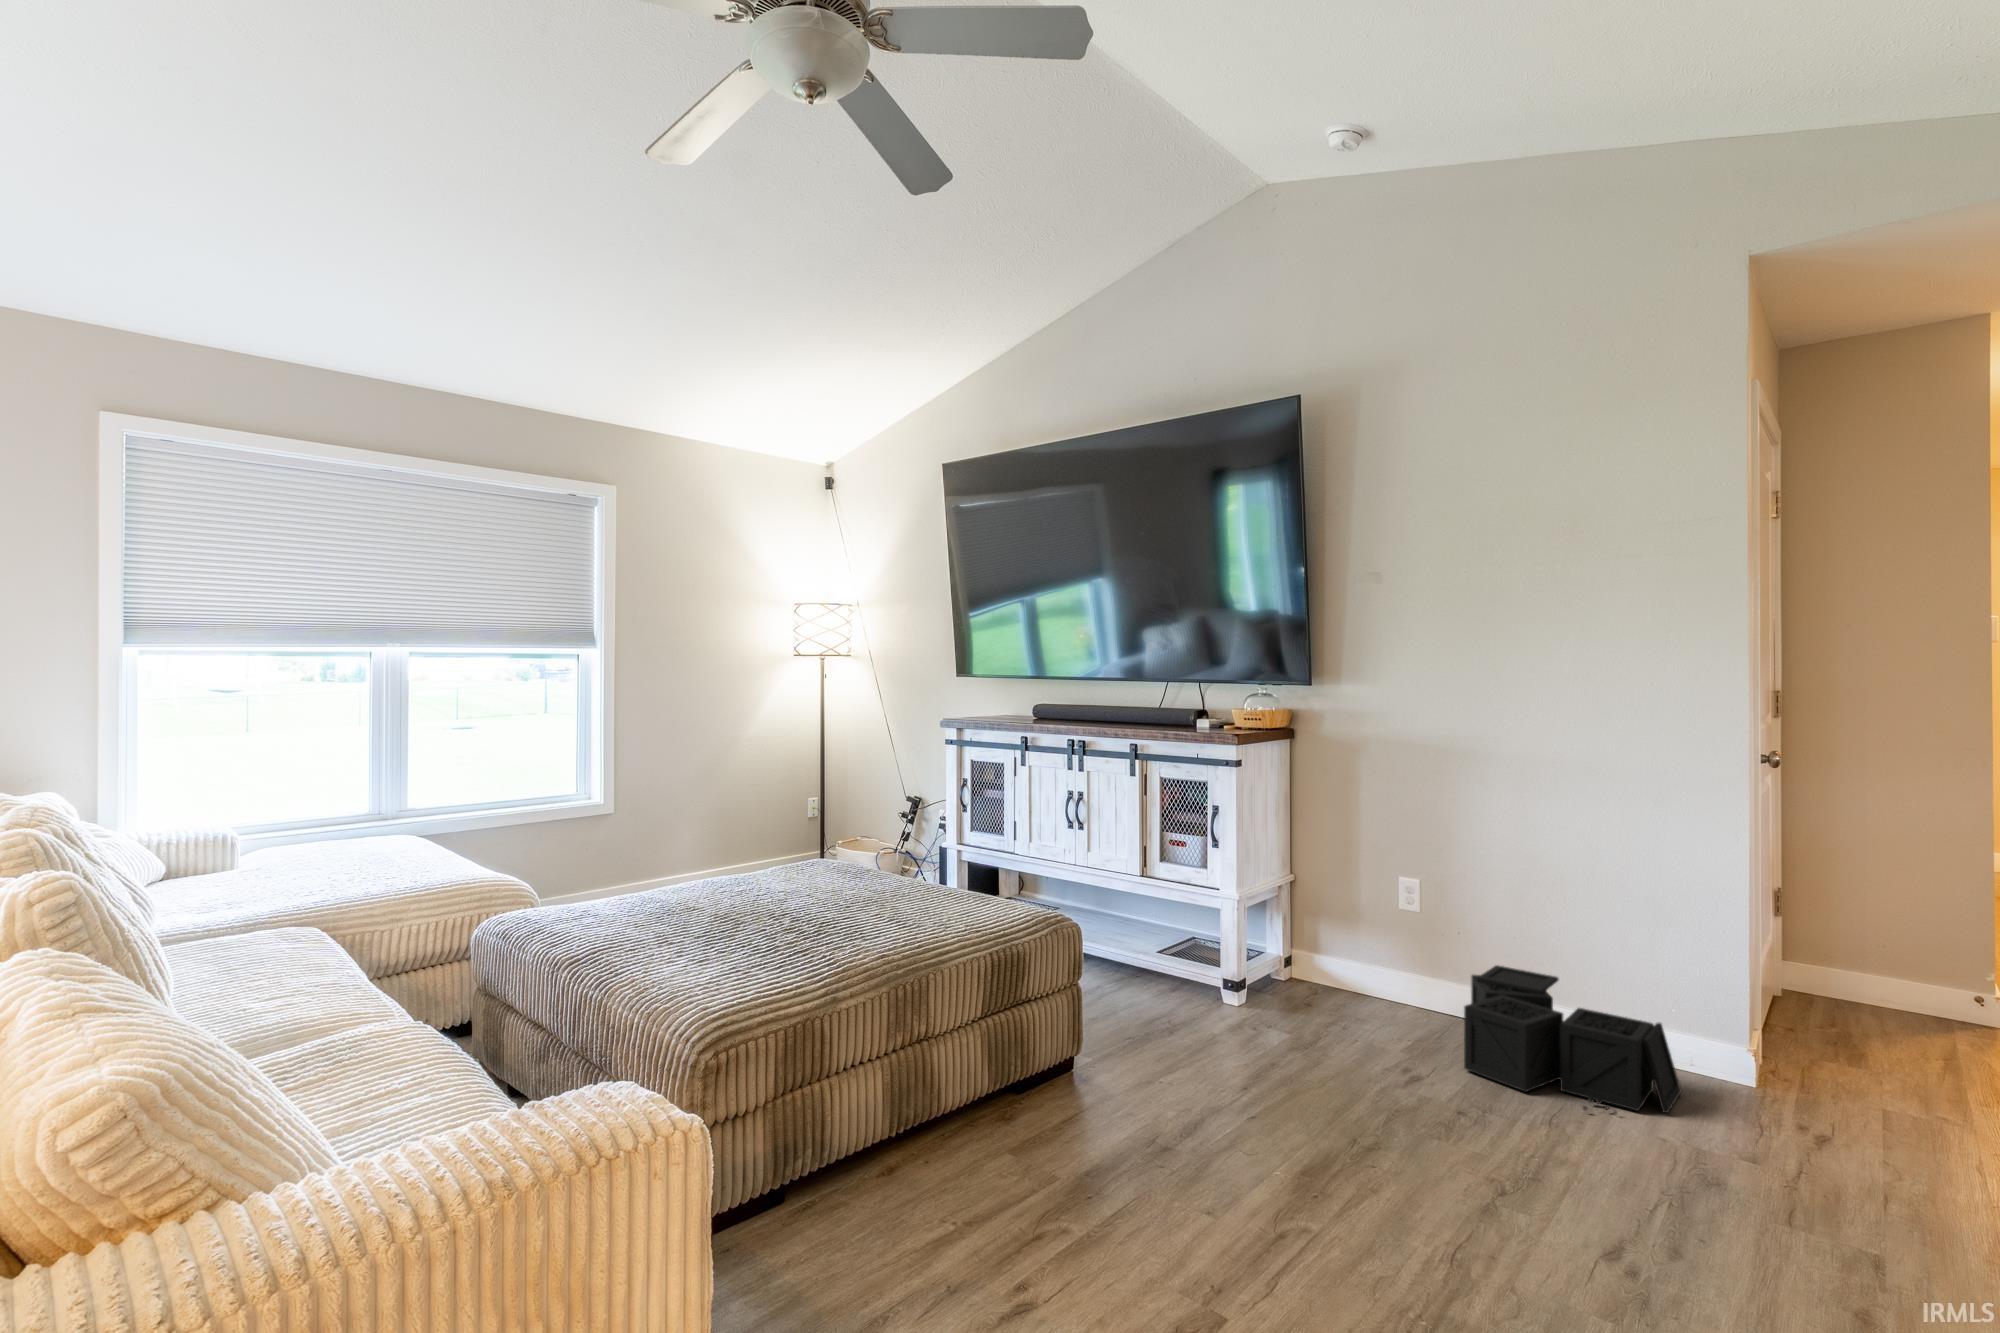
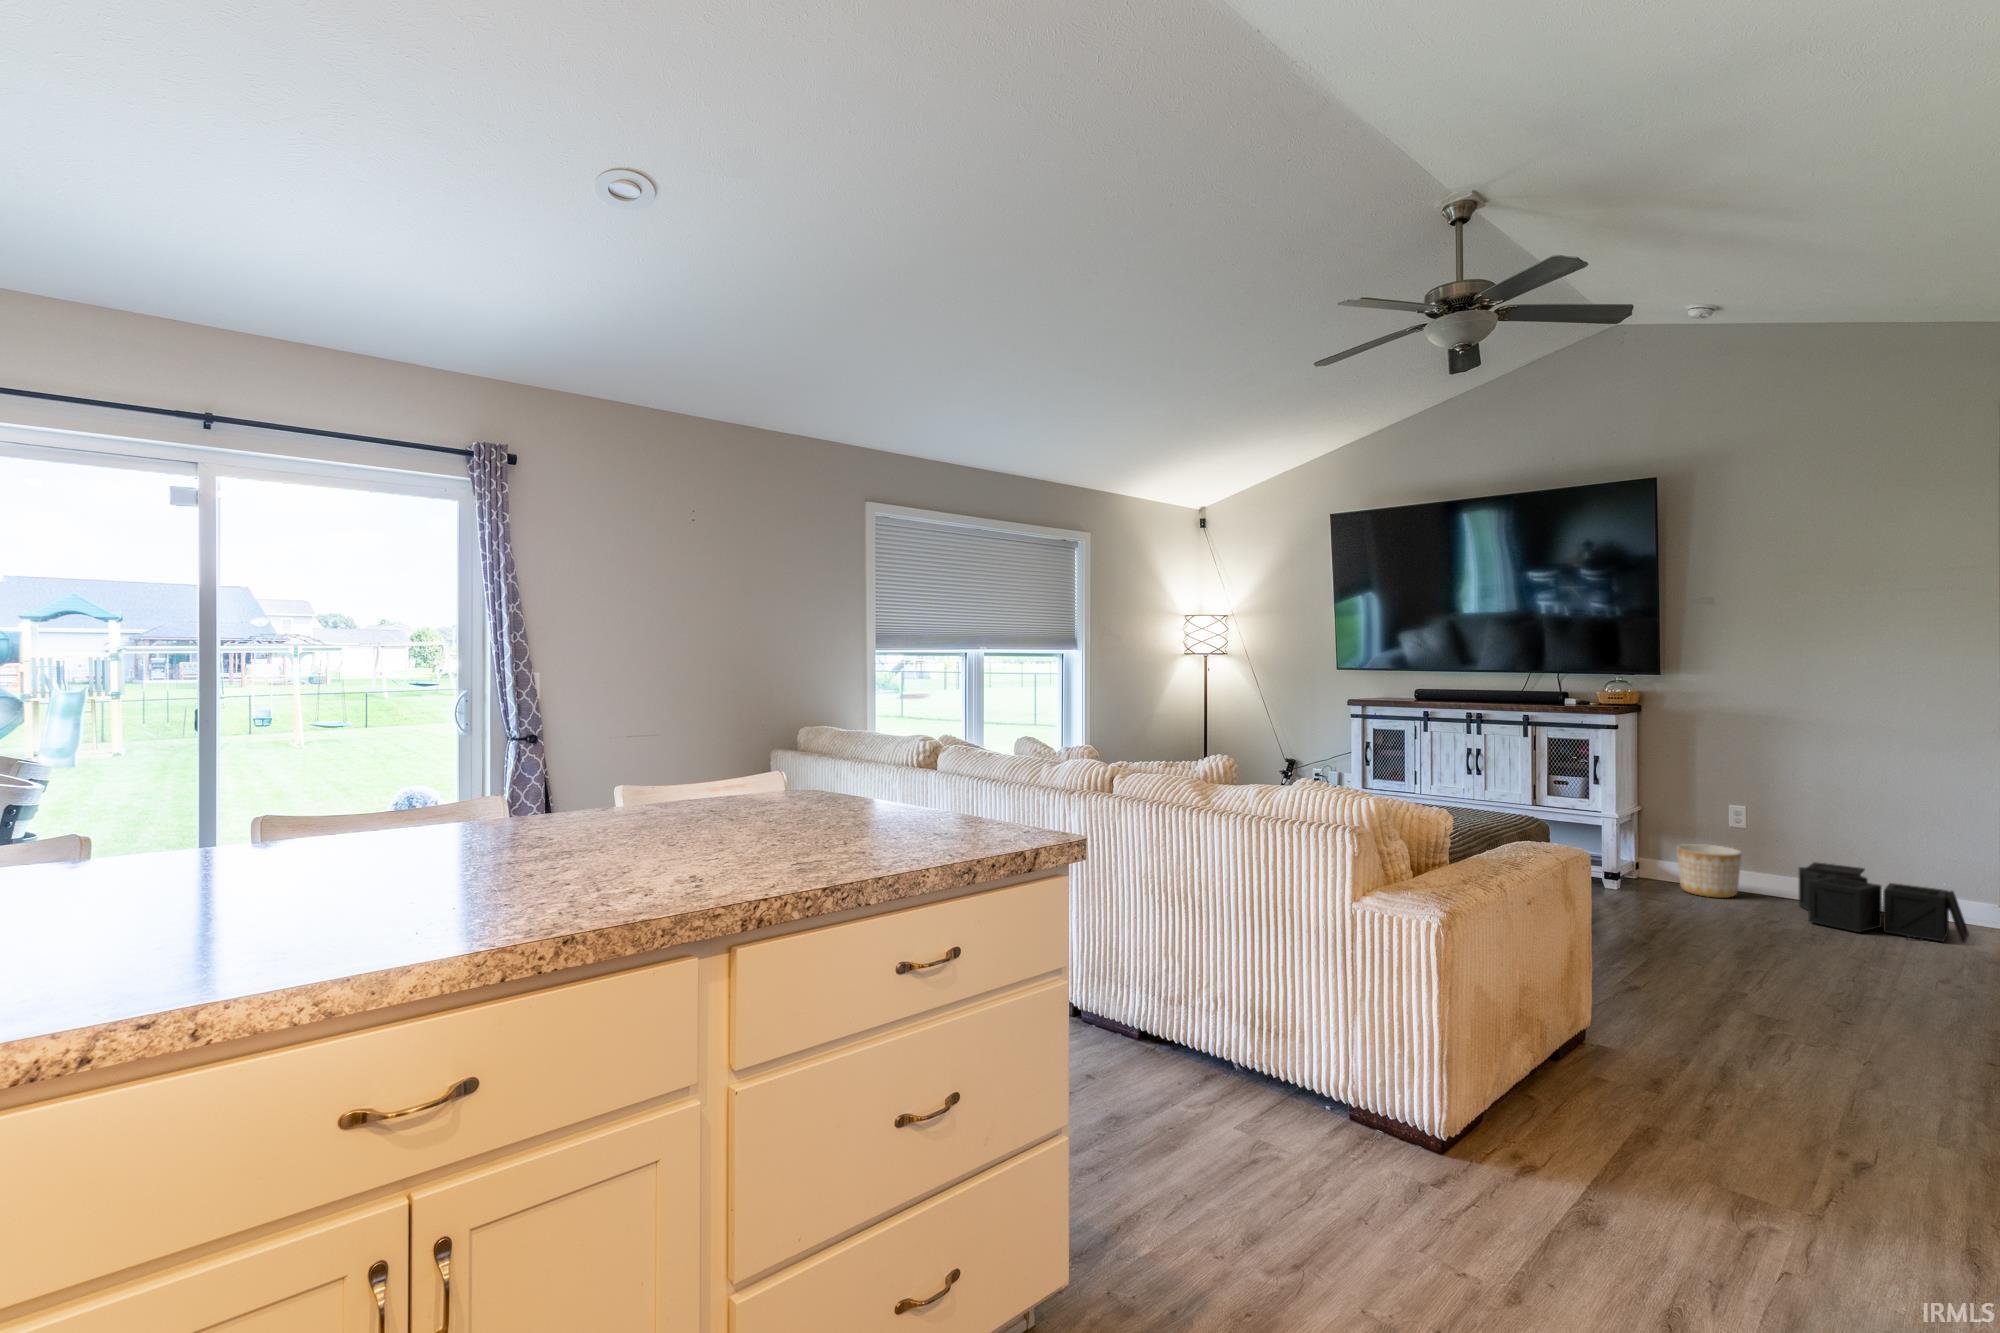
planter: none [1323,933,1404,1018] -> present [1677,844,1742,898]

